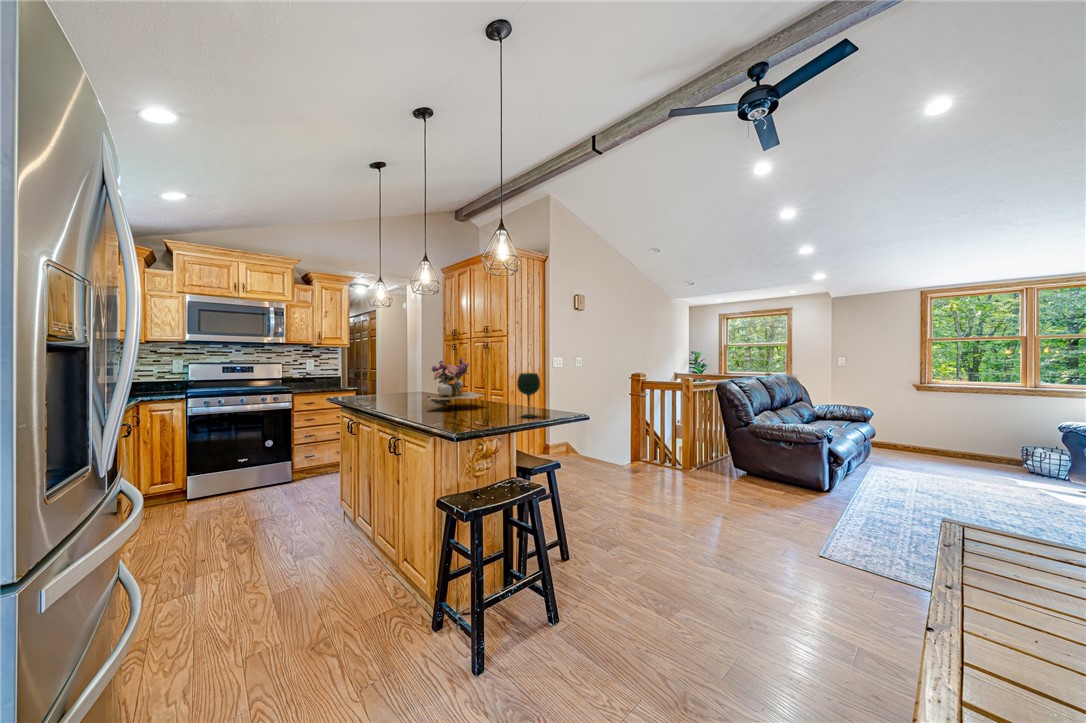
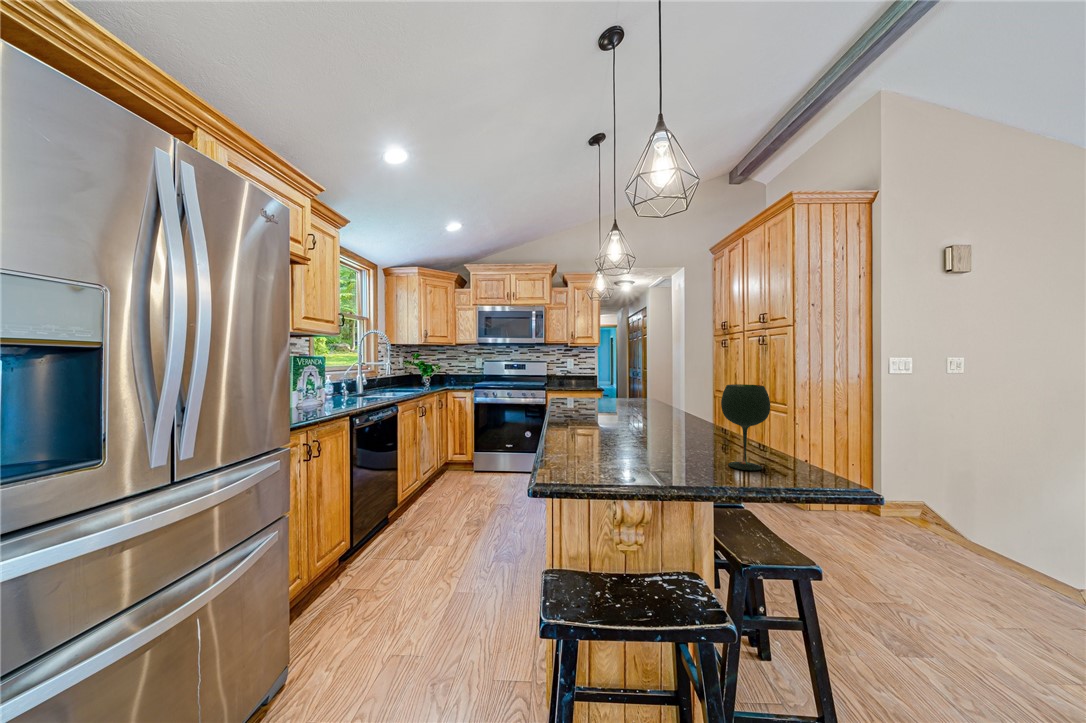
flower arrangement: present [427,357,486,408] -> none [606,355,698,429]

